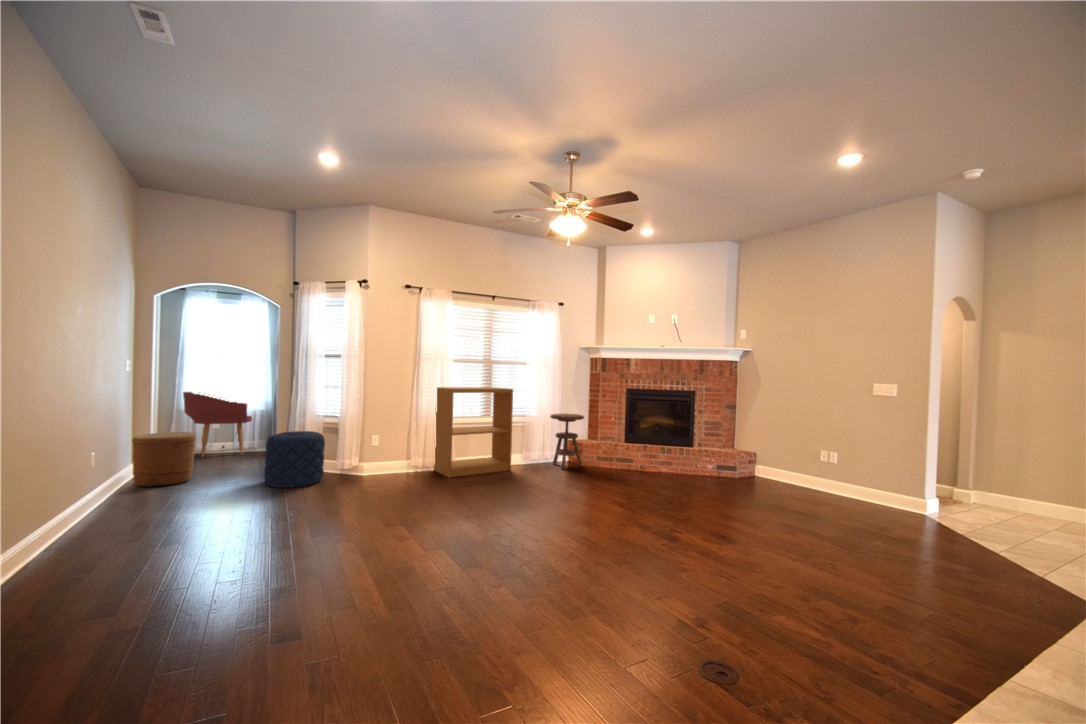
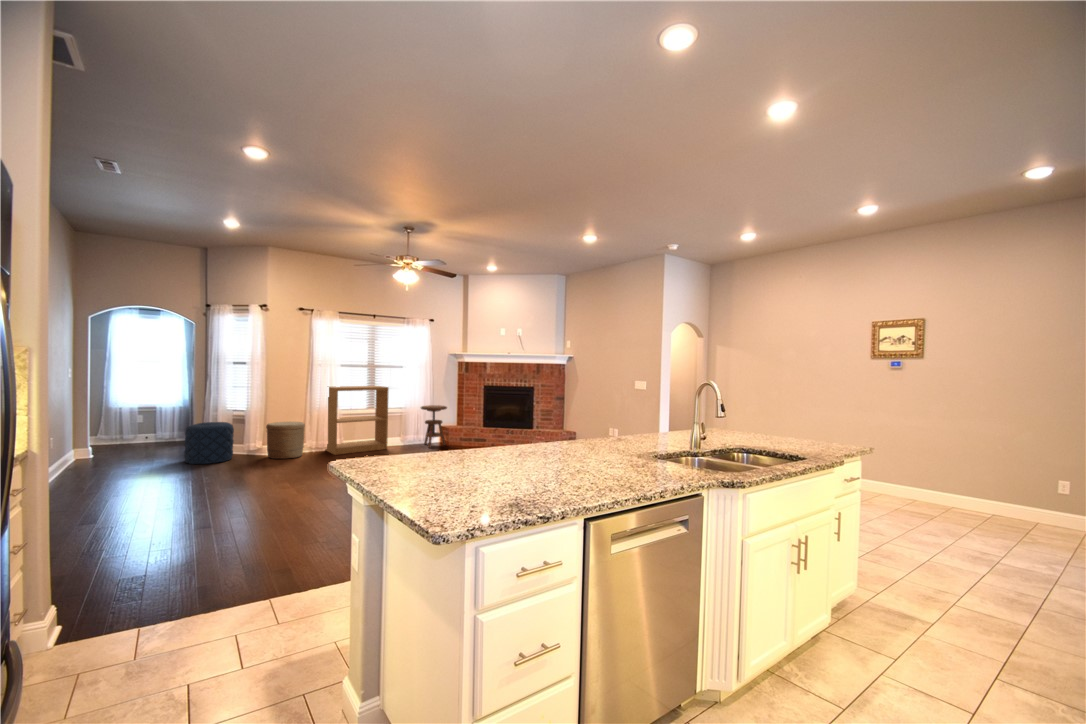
armchair: present [183,392,252,457] -> none [111,392,173,446]
woven basket: present [132,432,196,487] -> present [266,422,305,459]

